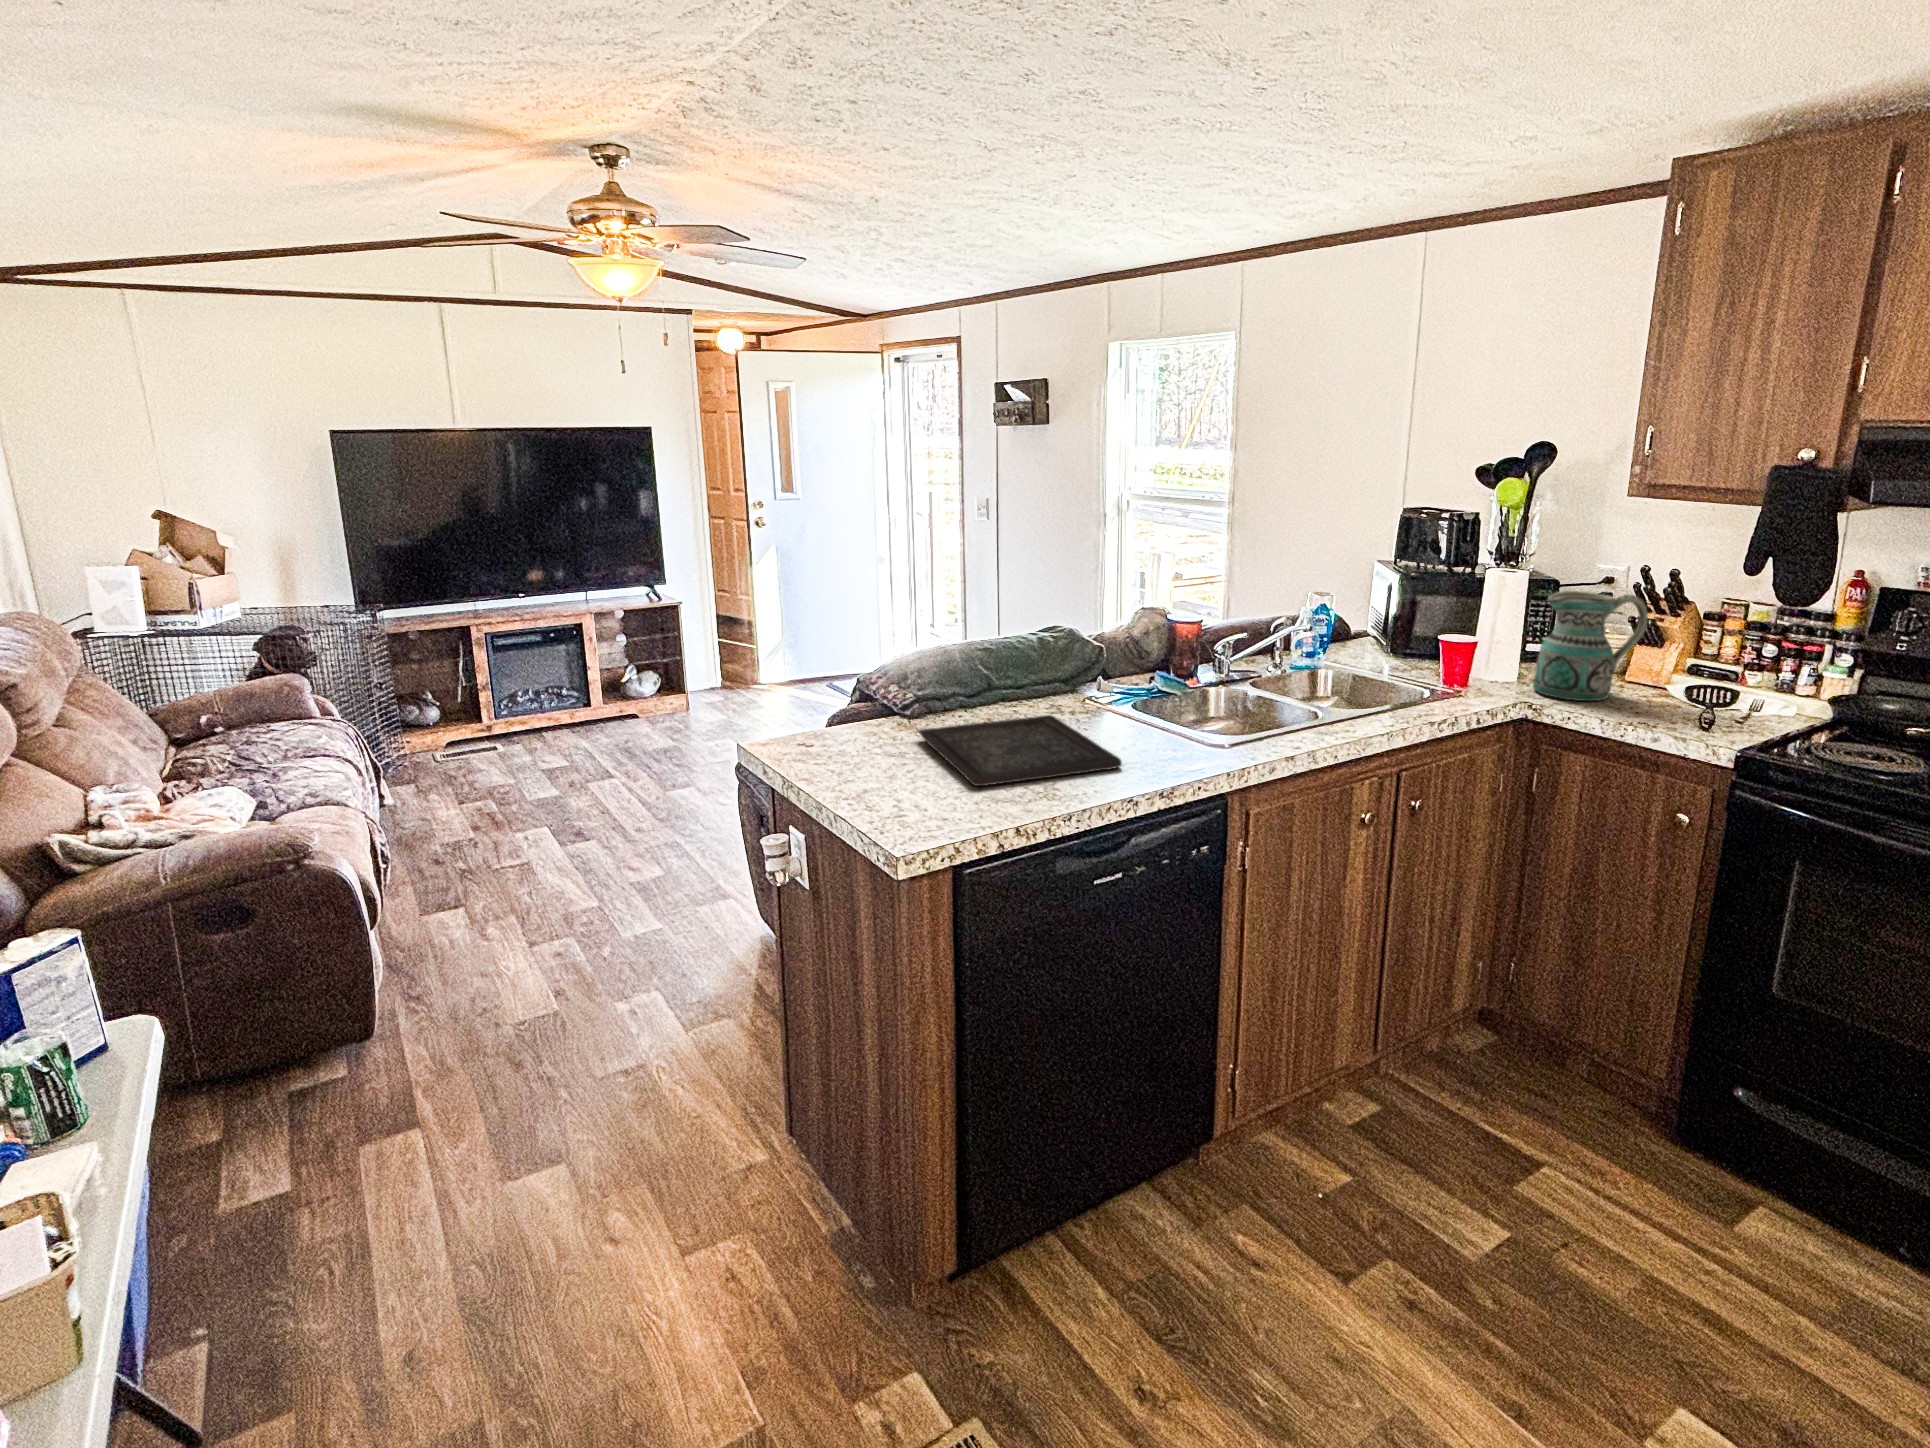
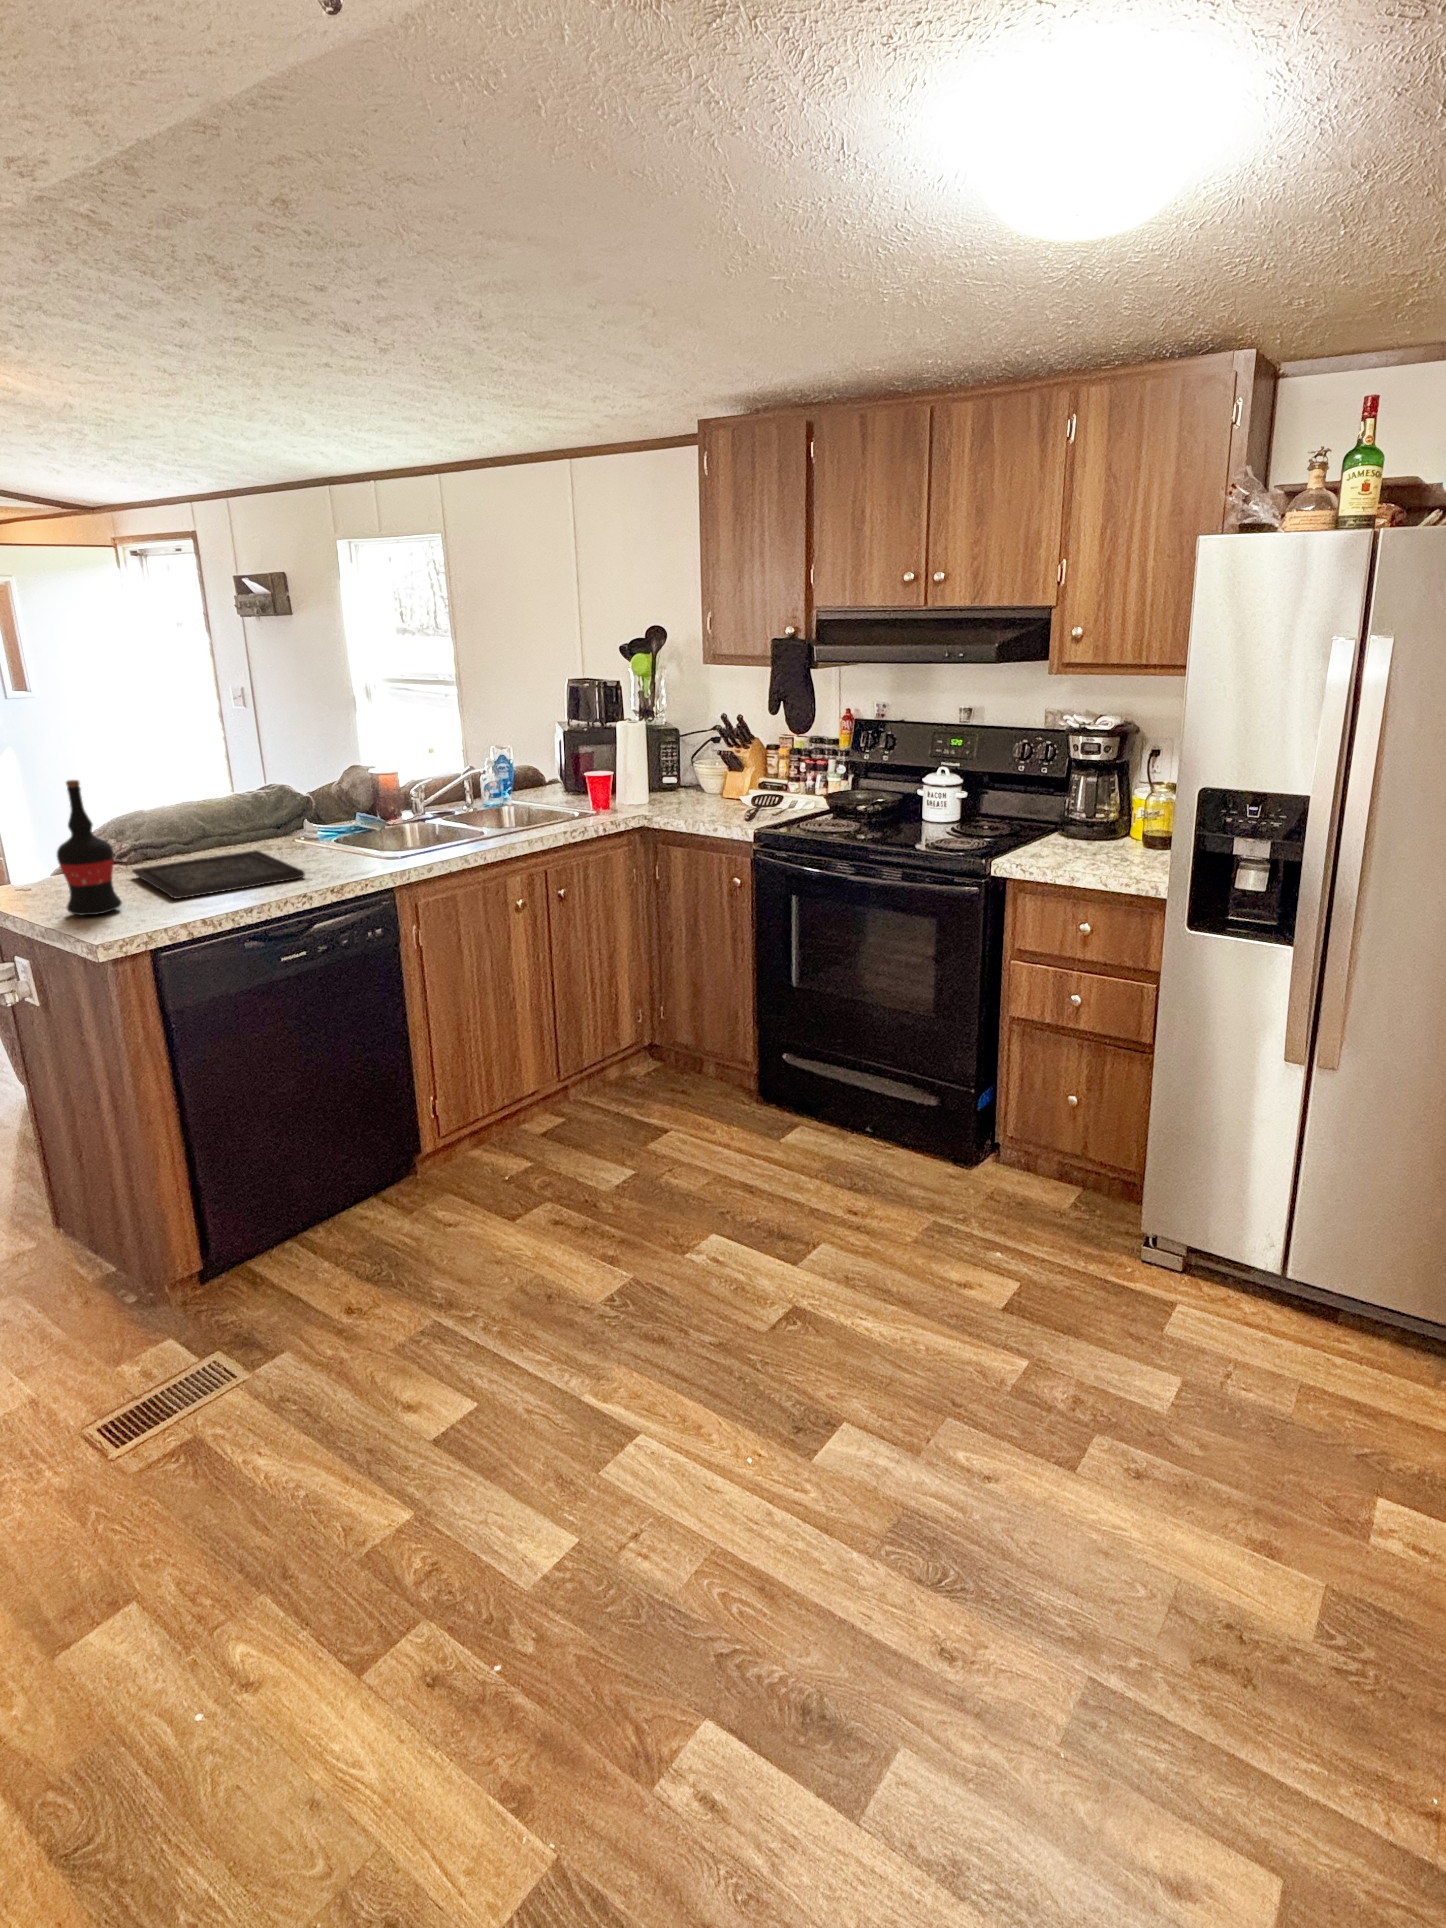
ceramic pitcher: present [1533,591,1648,701] -> none [652,733,719,811]
wine bottle: none [857,632,918,802] -> present [57,780,122,915]

